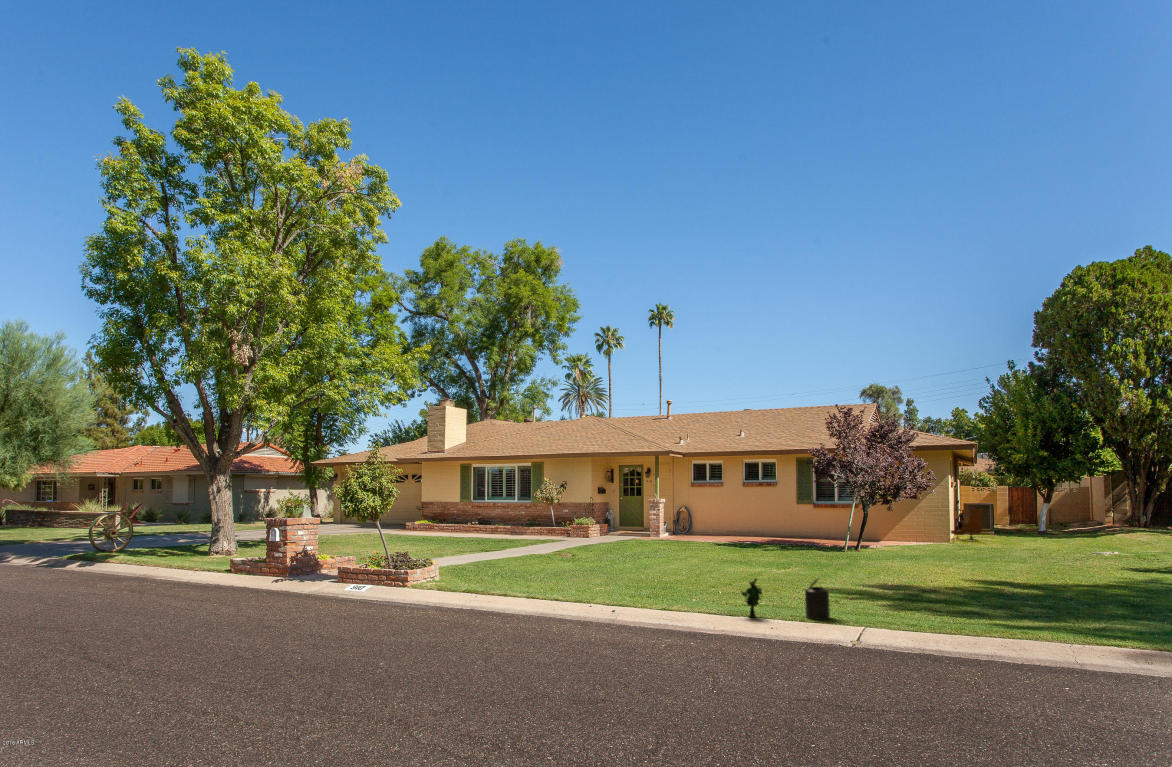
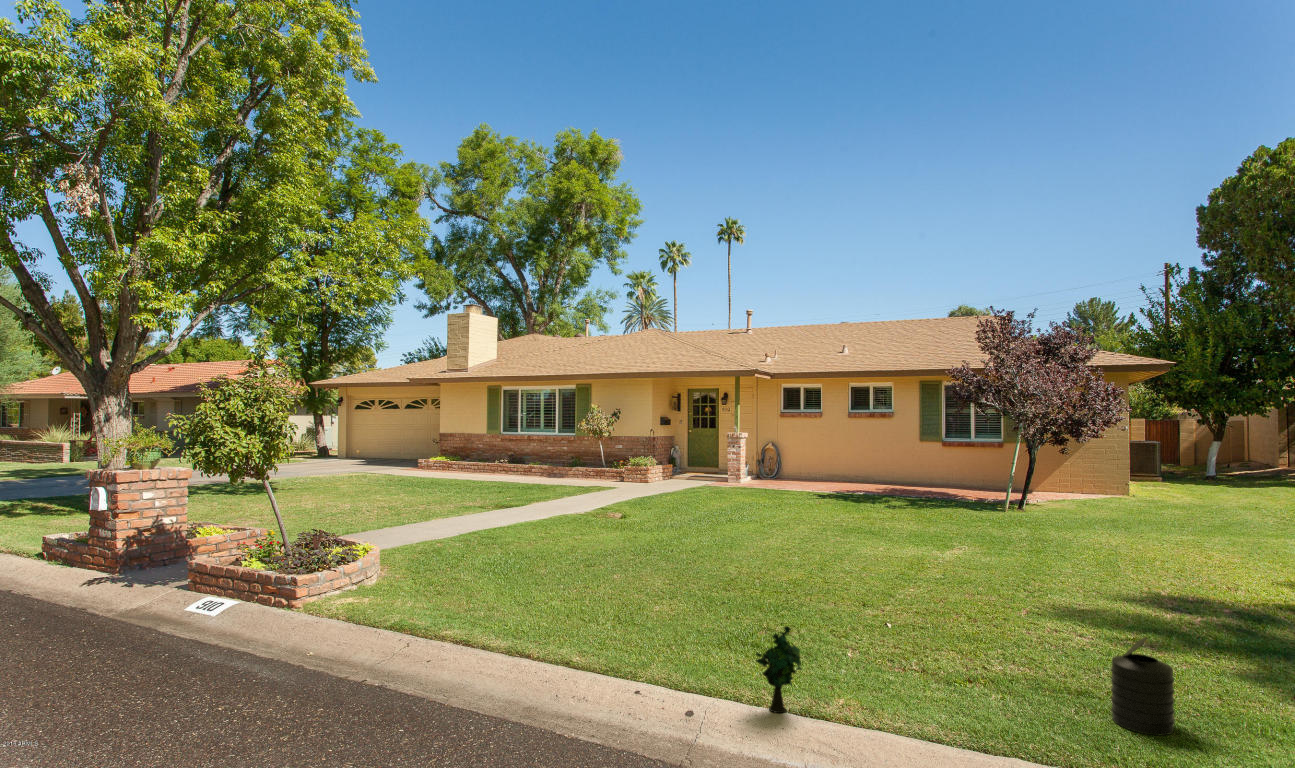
lounge chair: present [951,509,983,541] -> none [1124,452,1178,495]
decorative plant: present [741,578,762,618] -> present [755,626,802,713]

